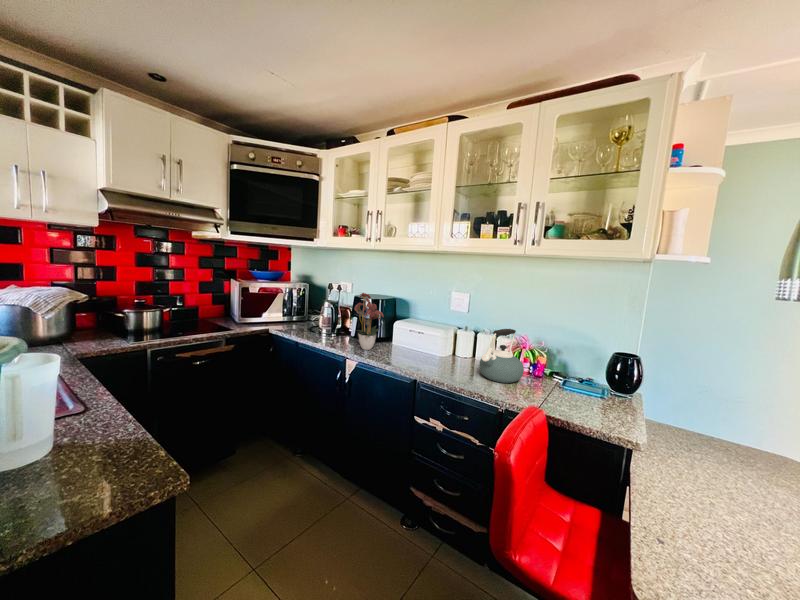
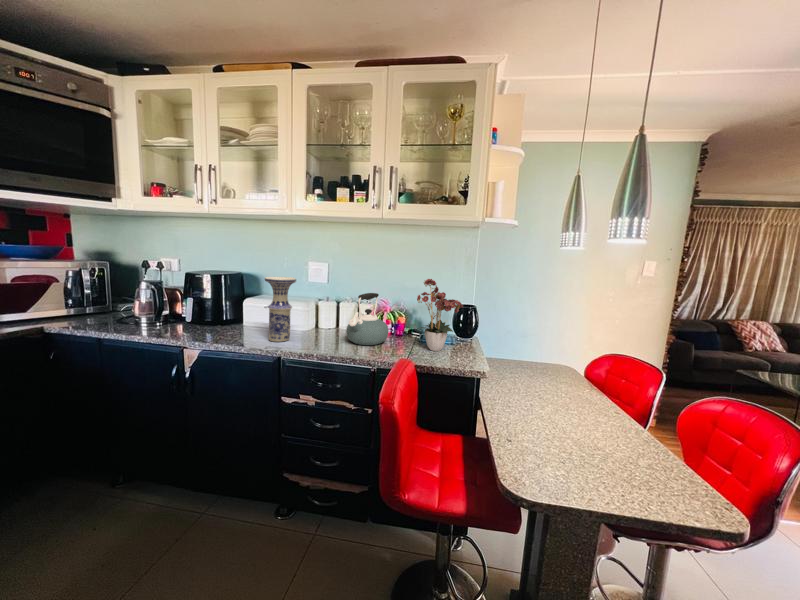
flower arrangement: present [355,293,384,350] -> present [417,279,463,351]
vase: none [409,306,437,365] -> present [265,277,296,342]

